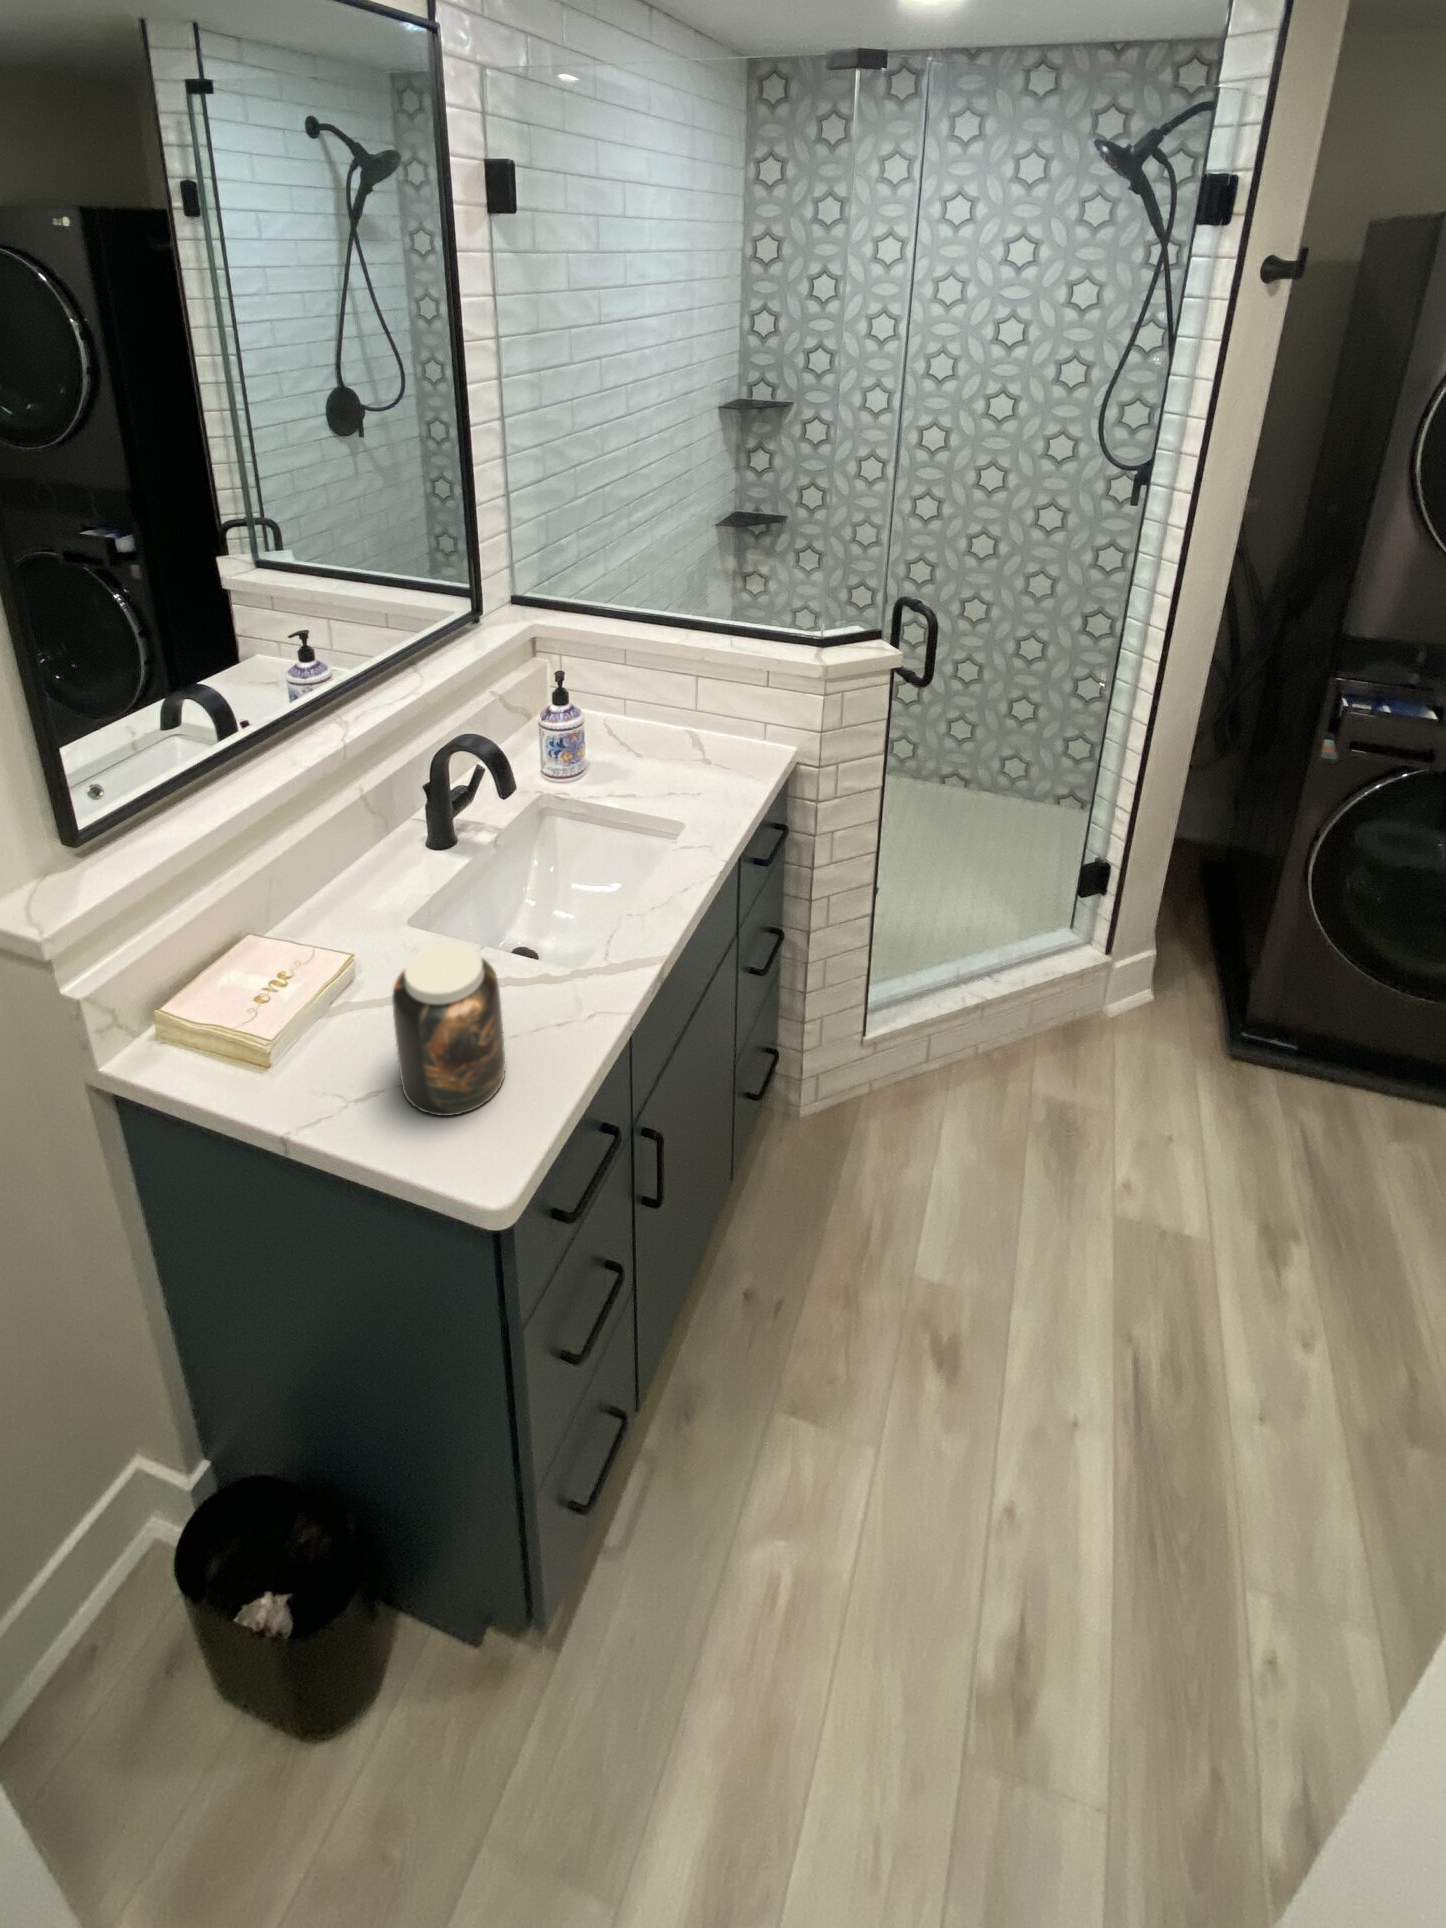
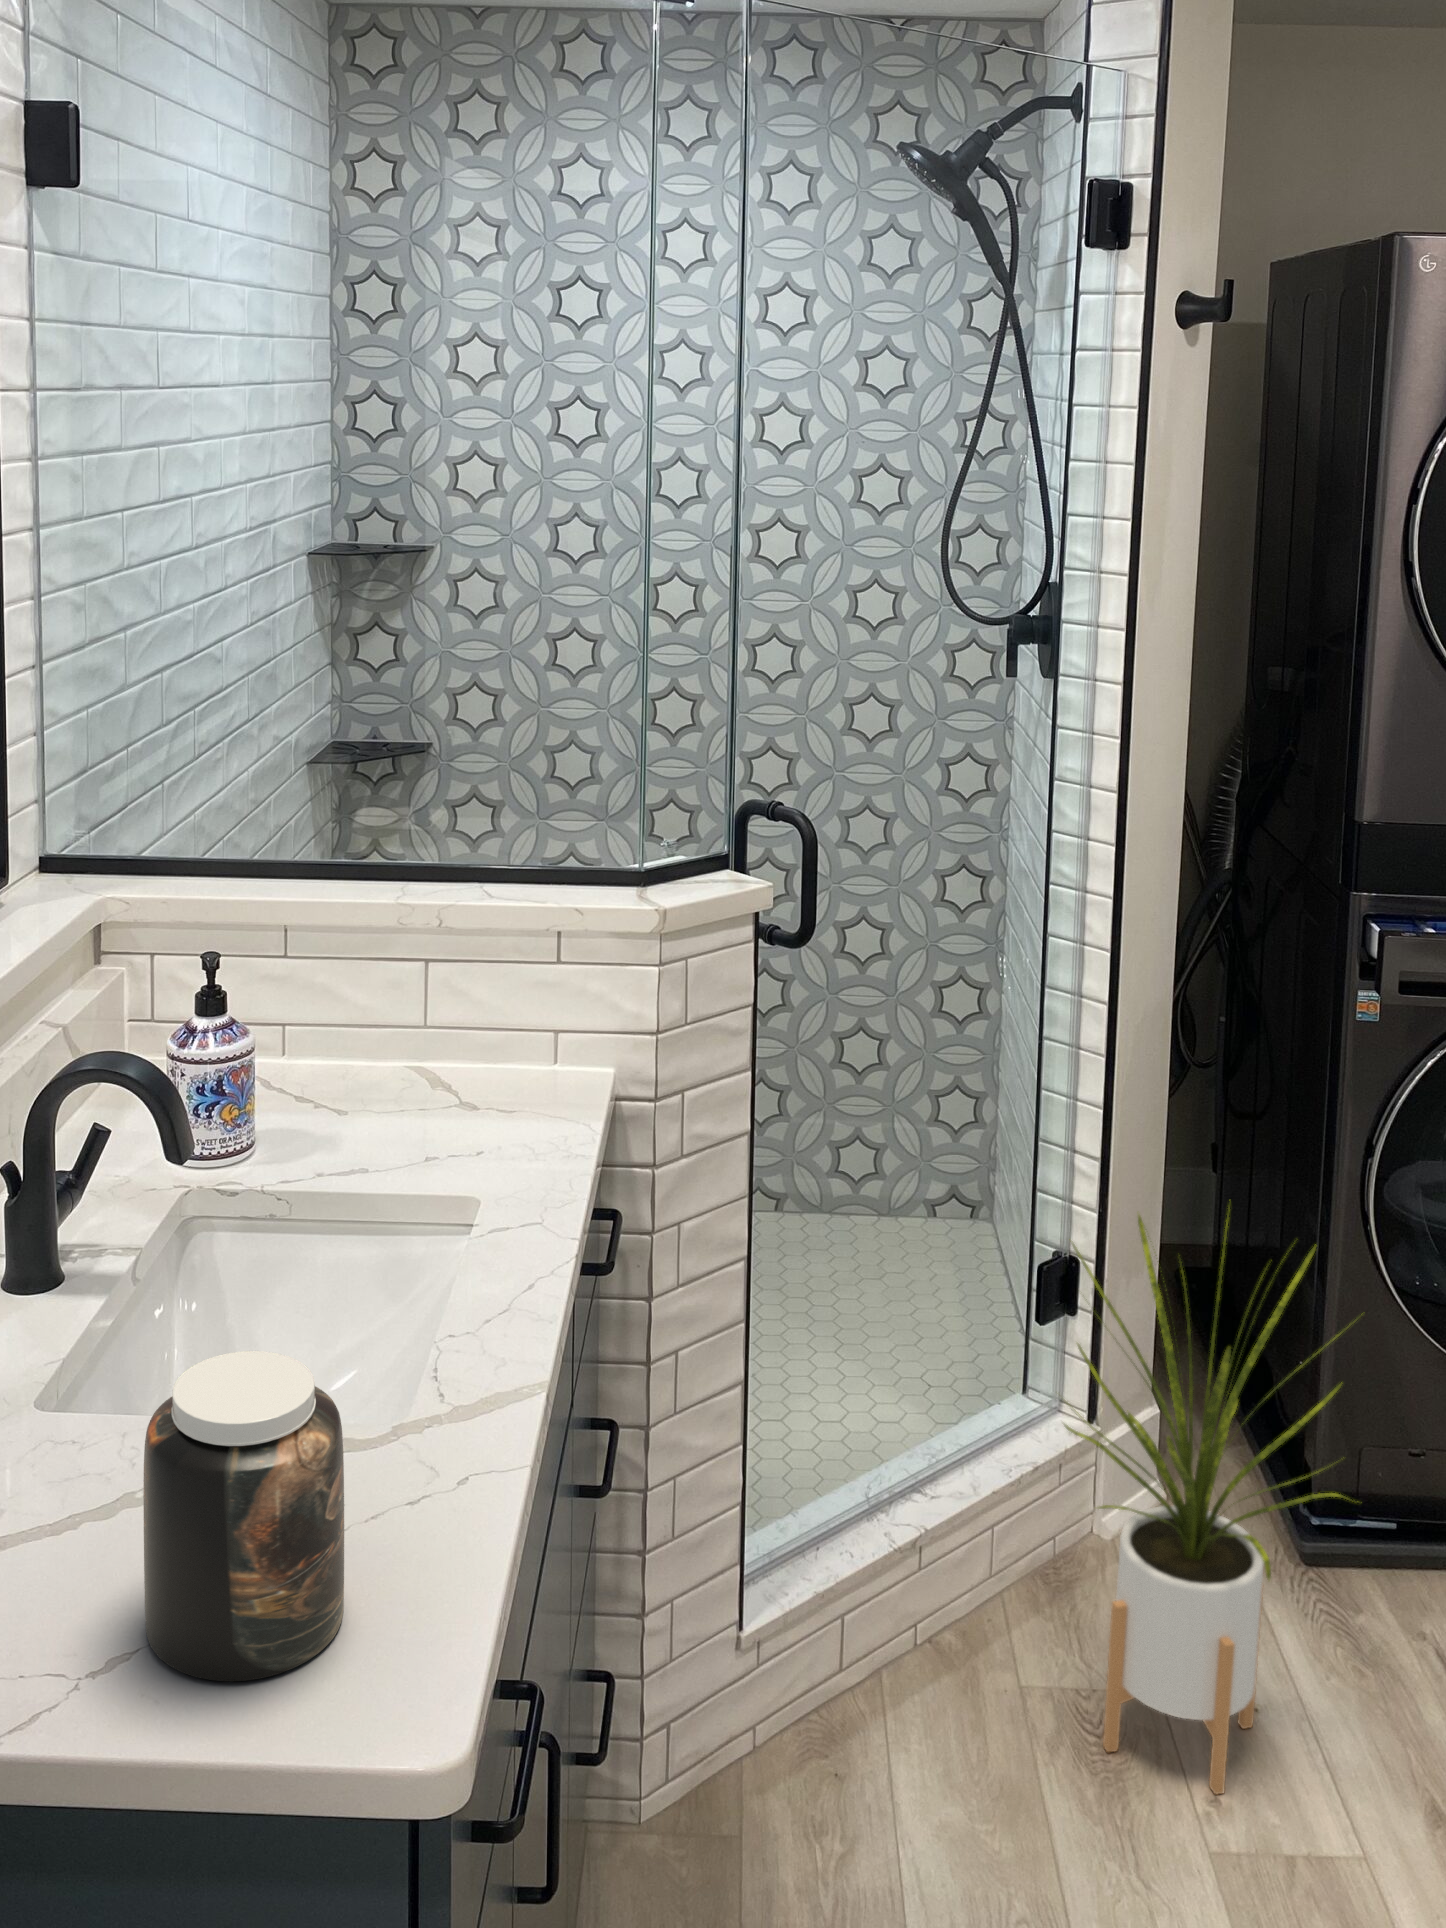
house plant: none [1058,859,1263,1188] -> present [1064,1215,1344,1794]

